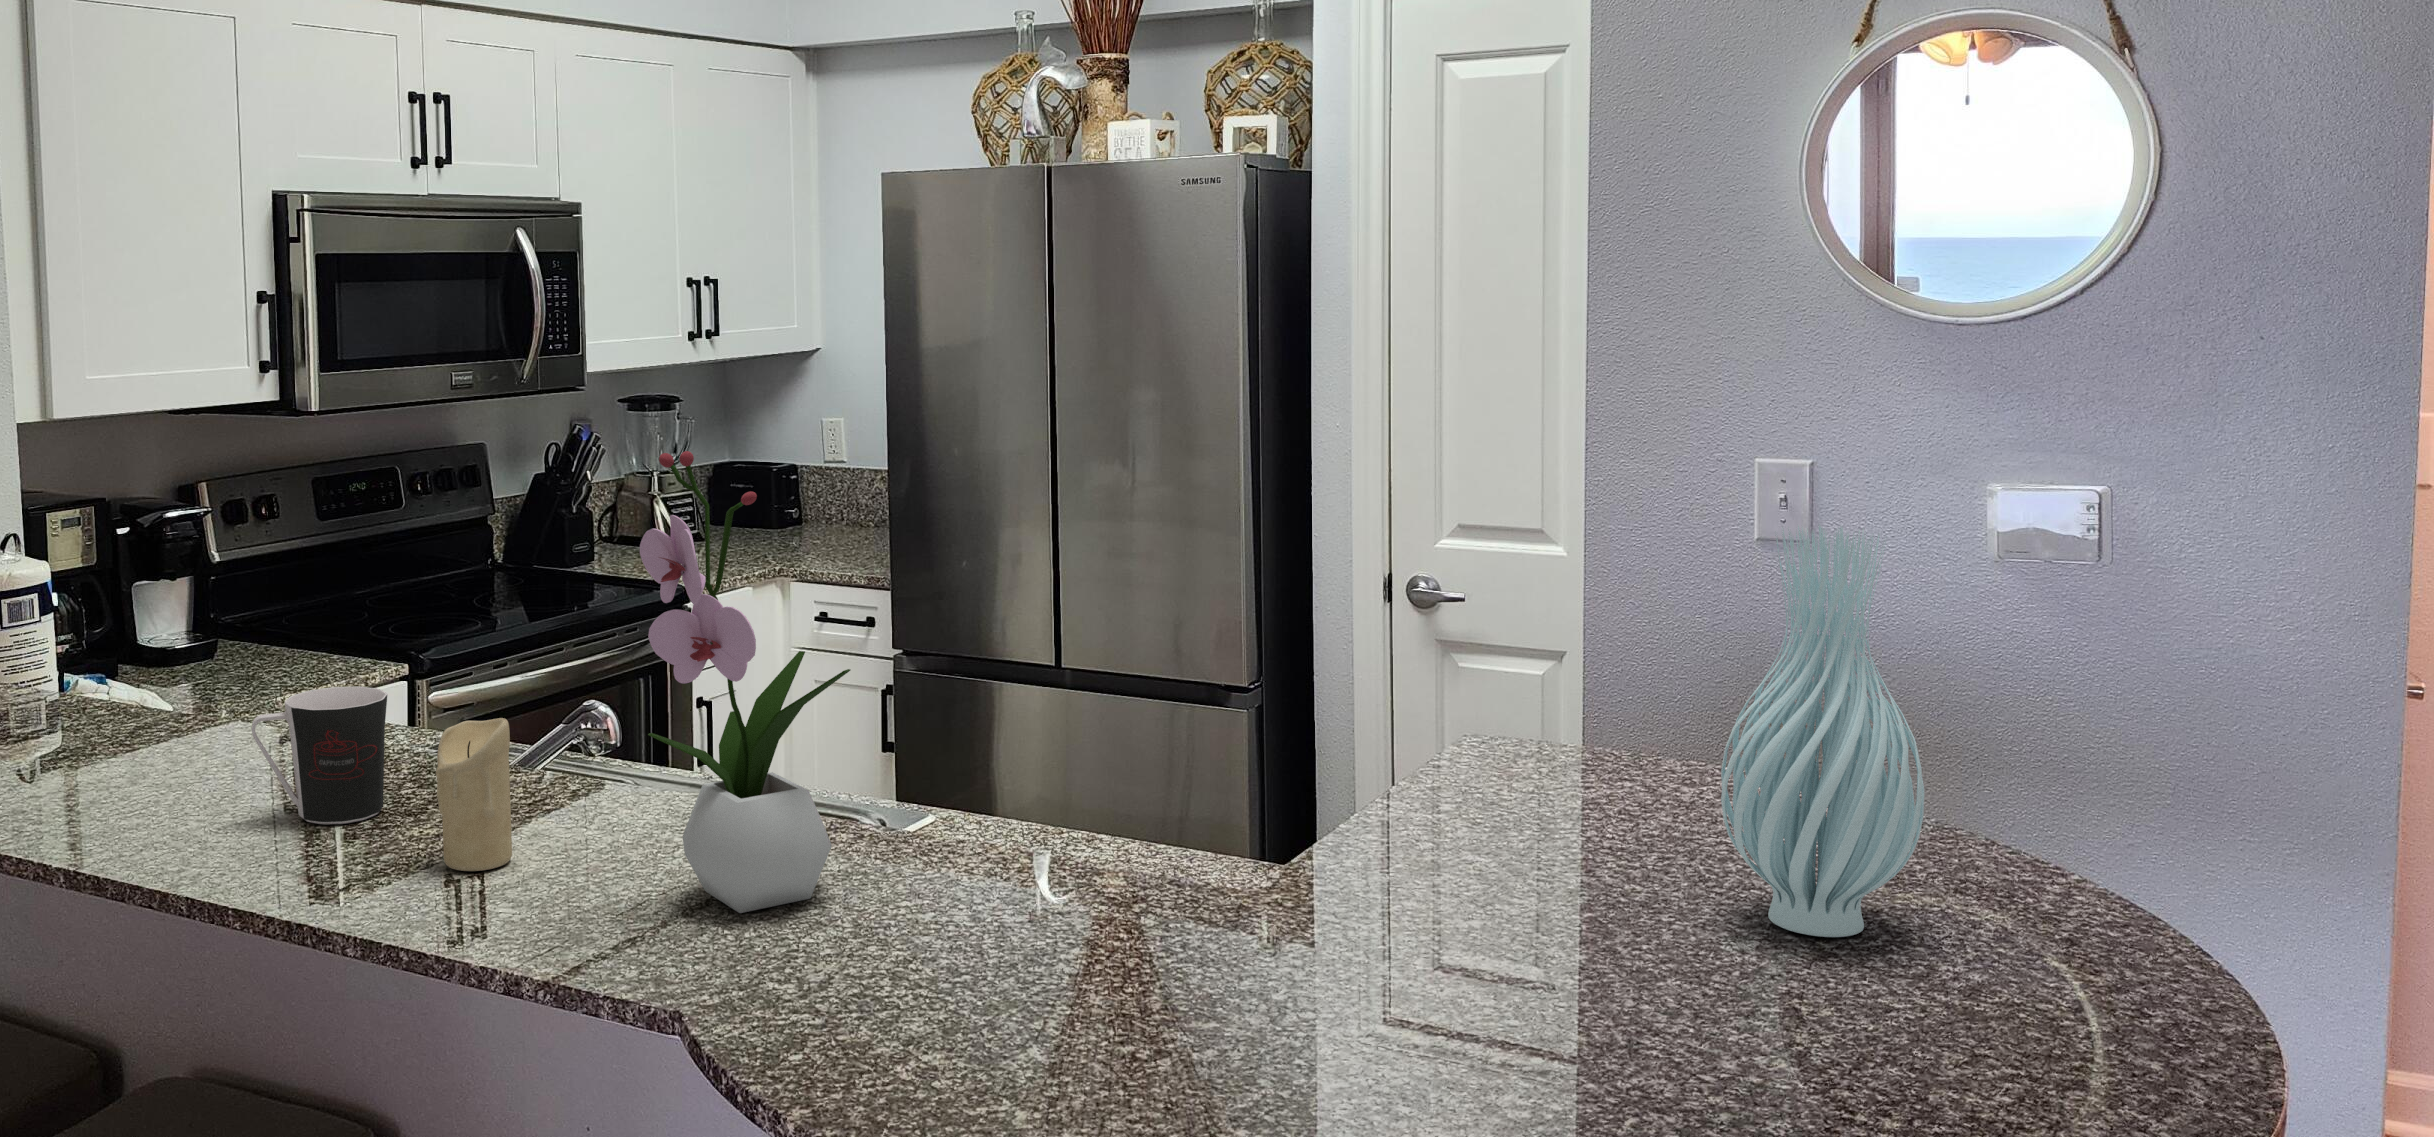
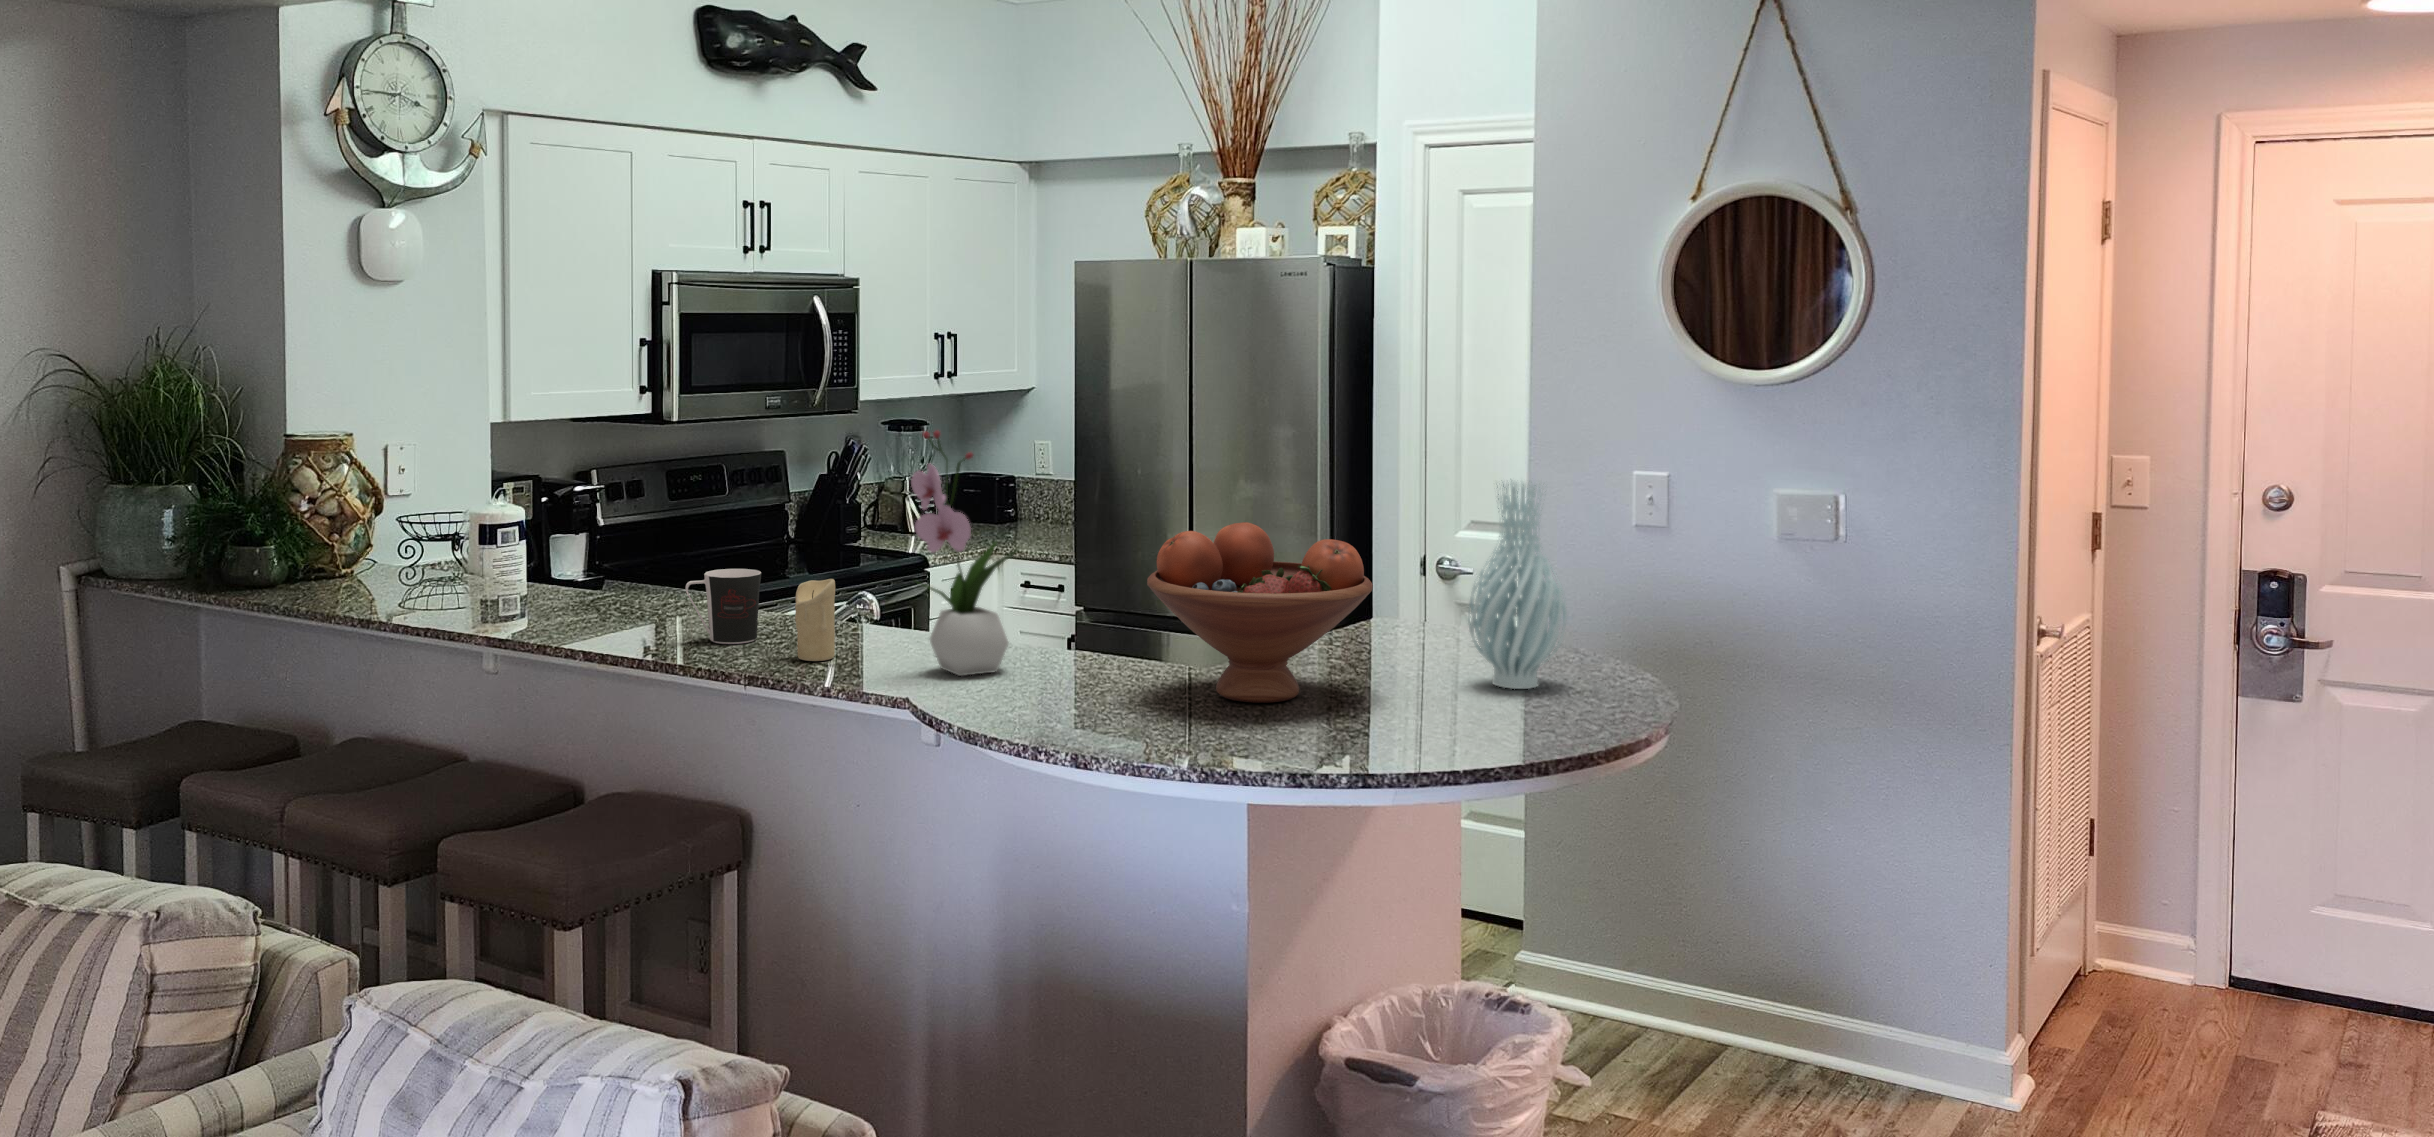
fruit bowl: none [1110,620,1566,994] -> present [1147,522,1373,703]

